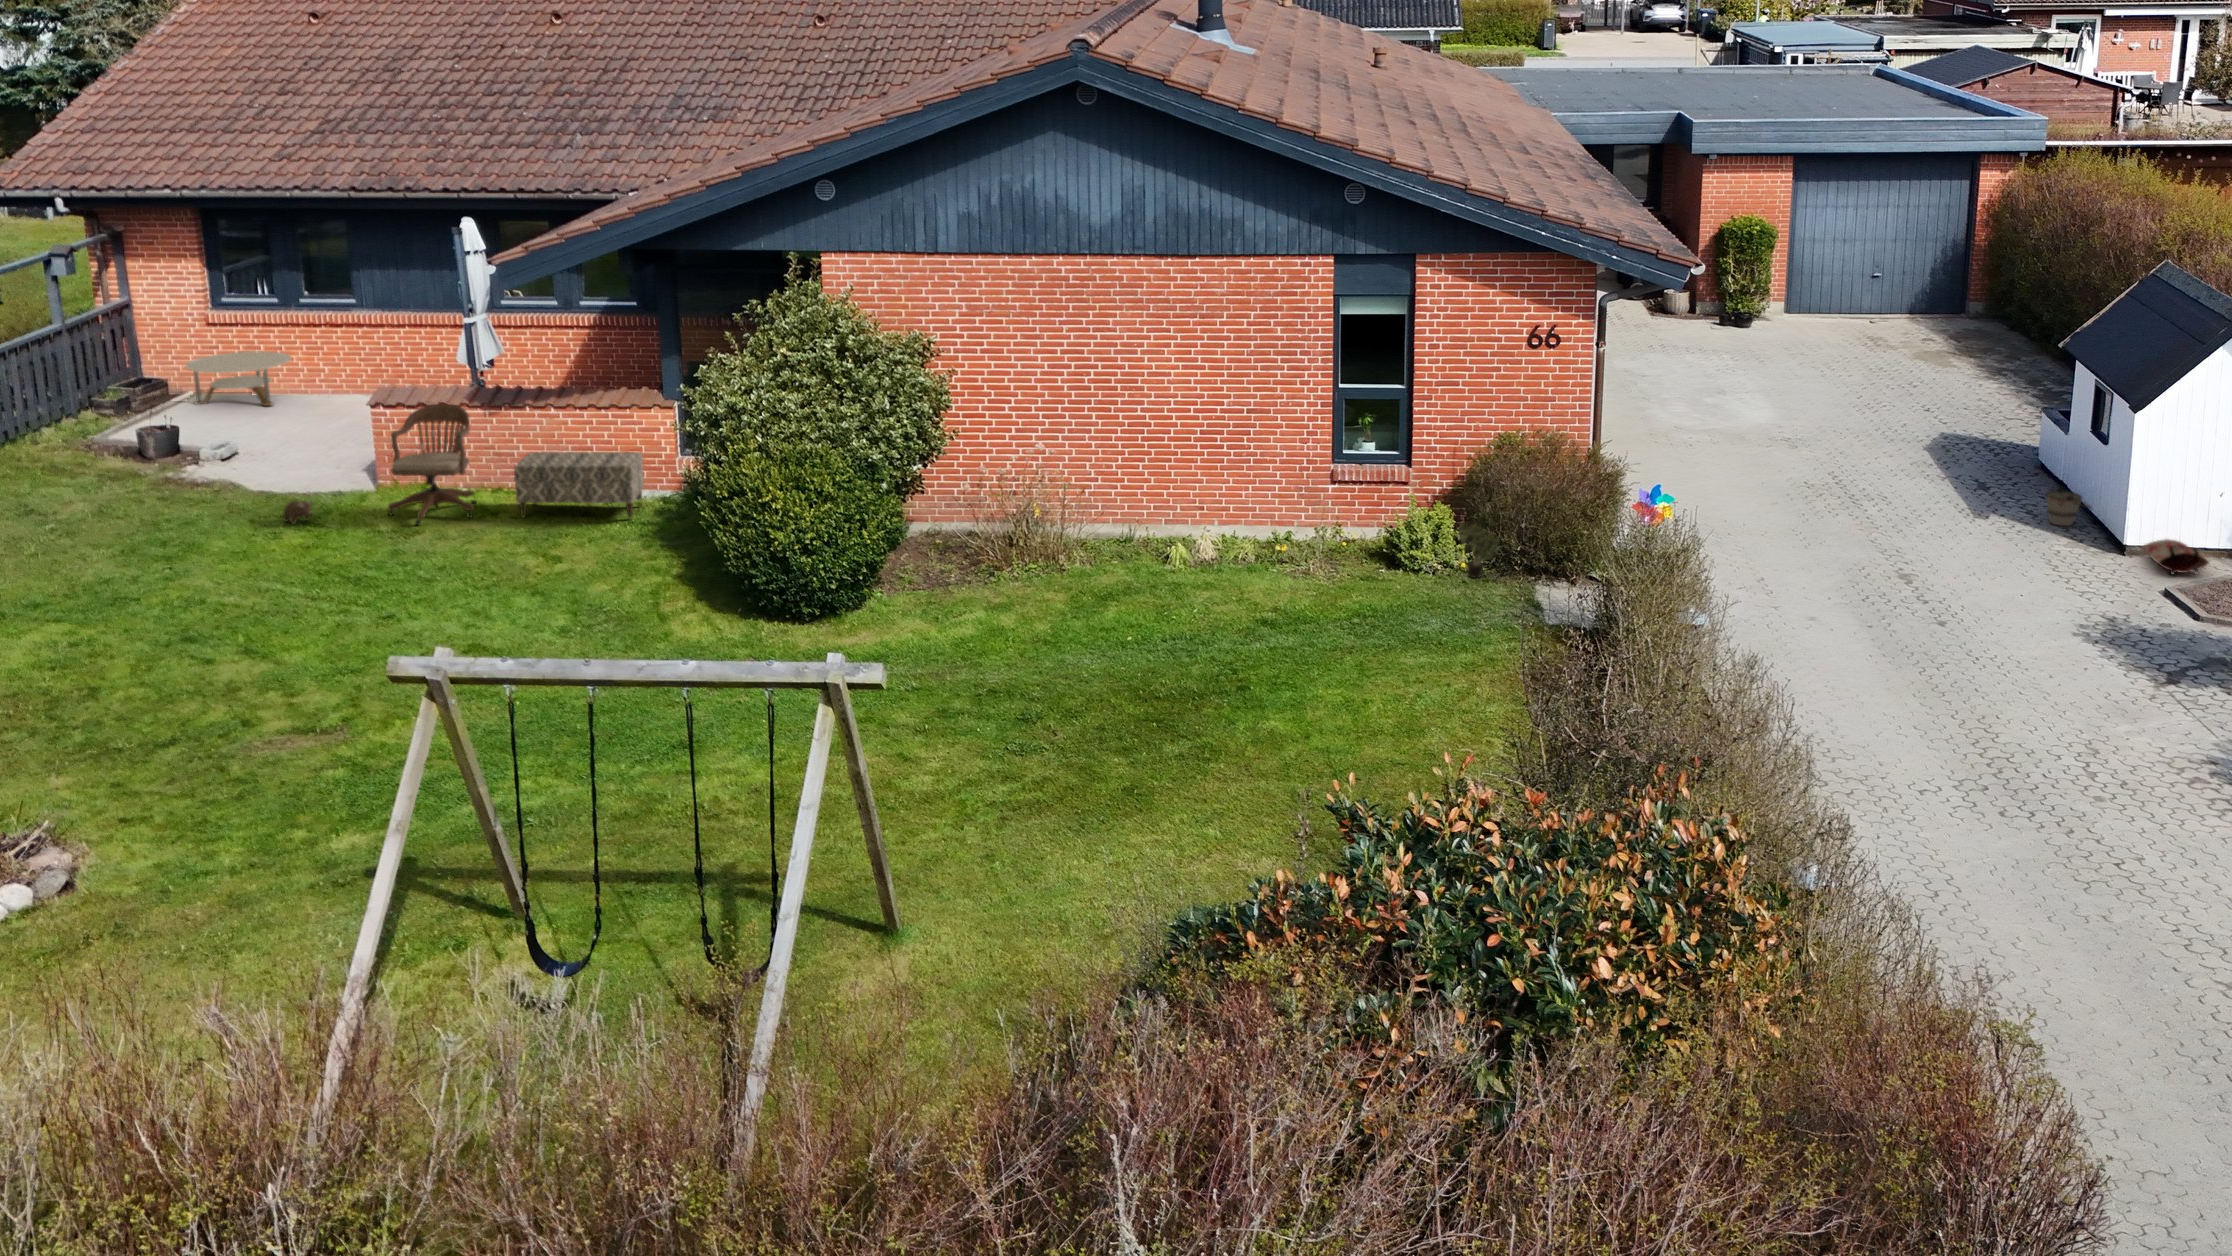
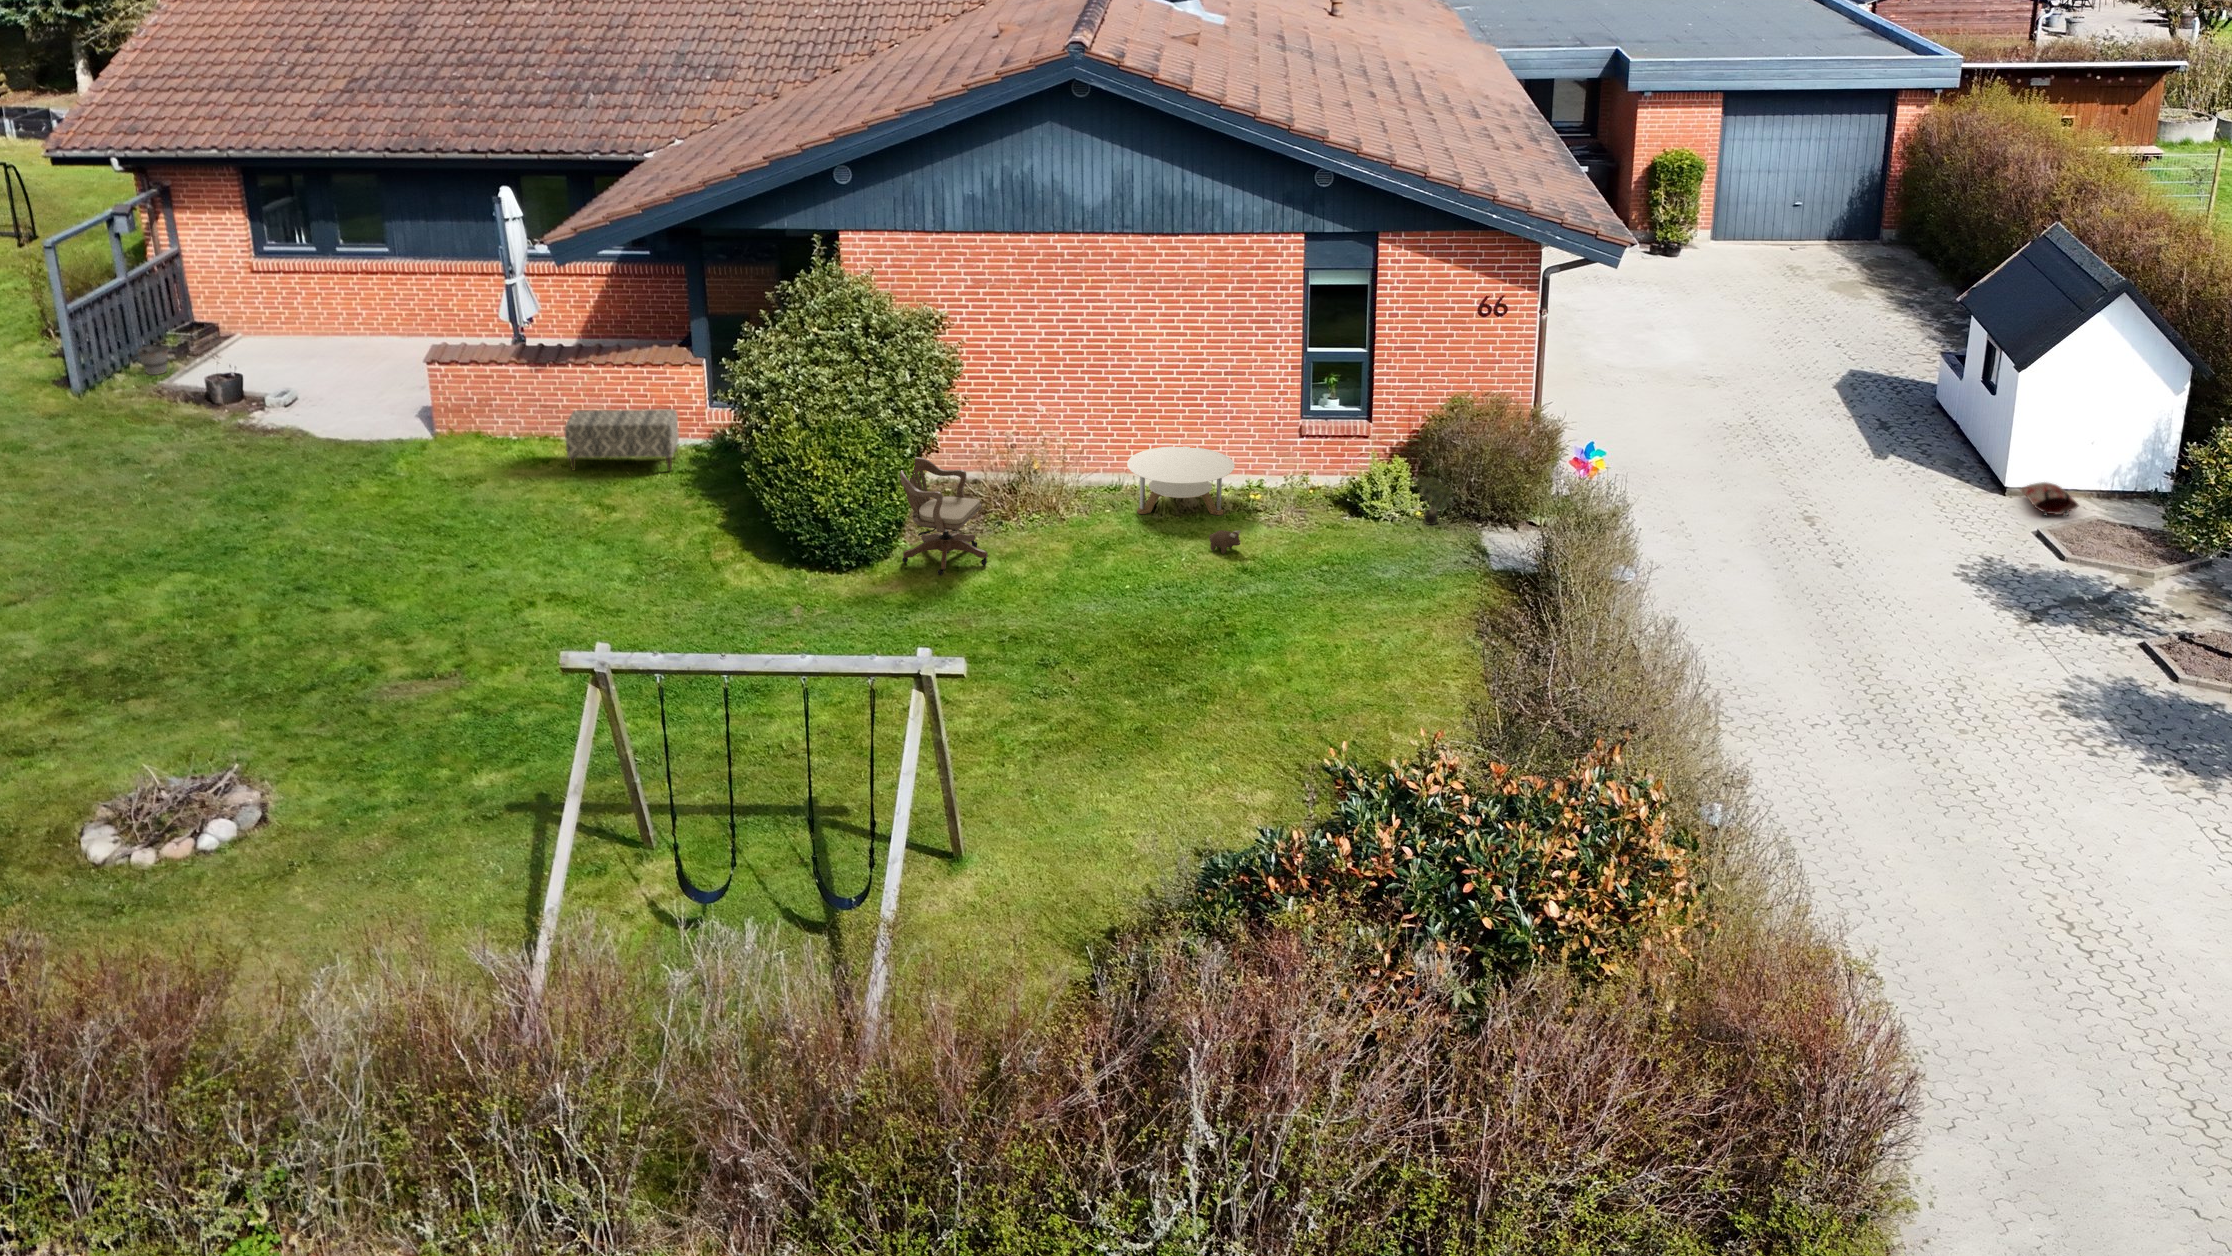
round table: present [186,351,291,406] -> present [1127,446,1235,515]
chair: present [388,404,476,526] -> present [900,457,988,575]
bucket: present [2046,487,2091,526] -> present [131,341,169,375]
plush toy: present [283,501,312,525] -> present [1209,530,1241,554]

